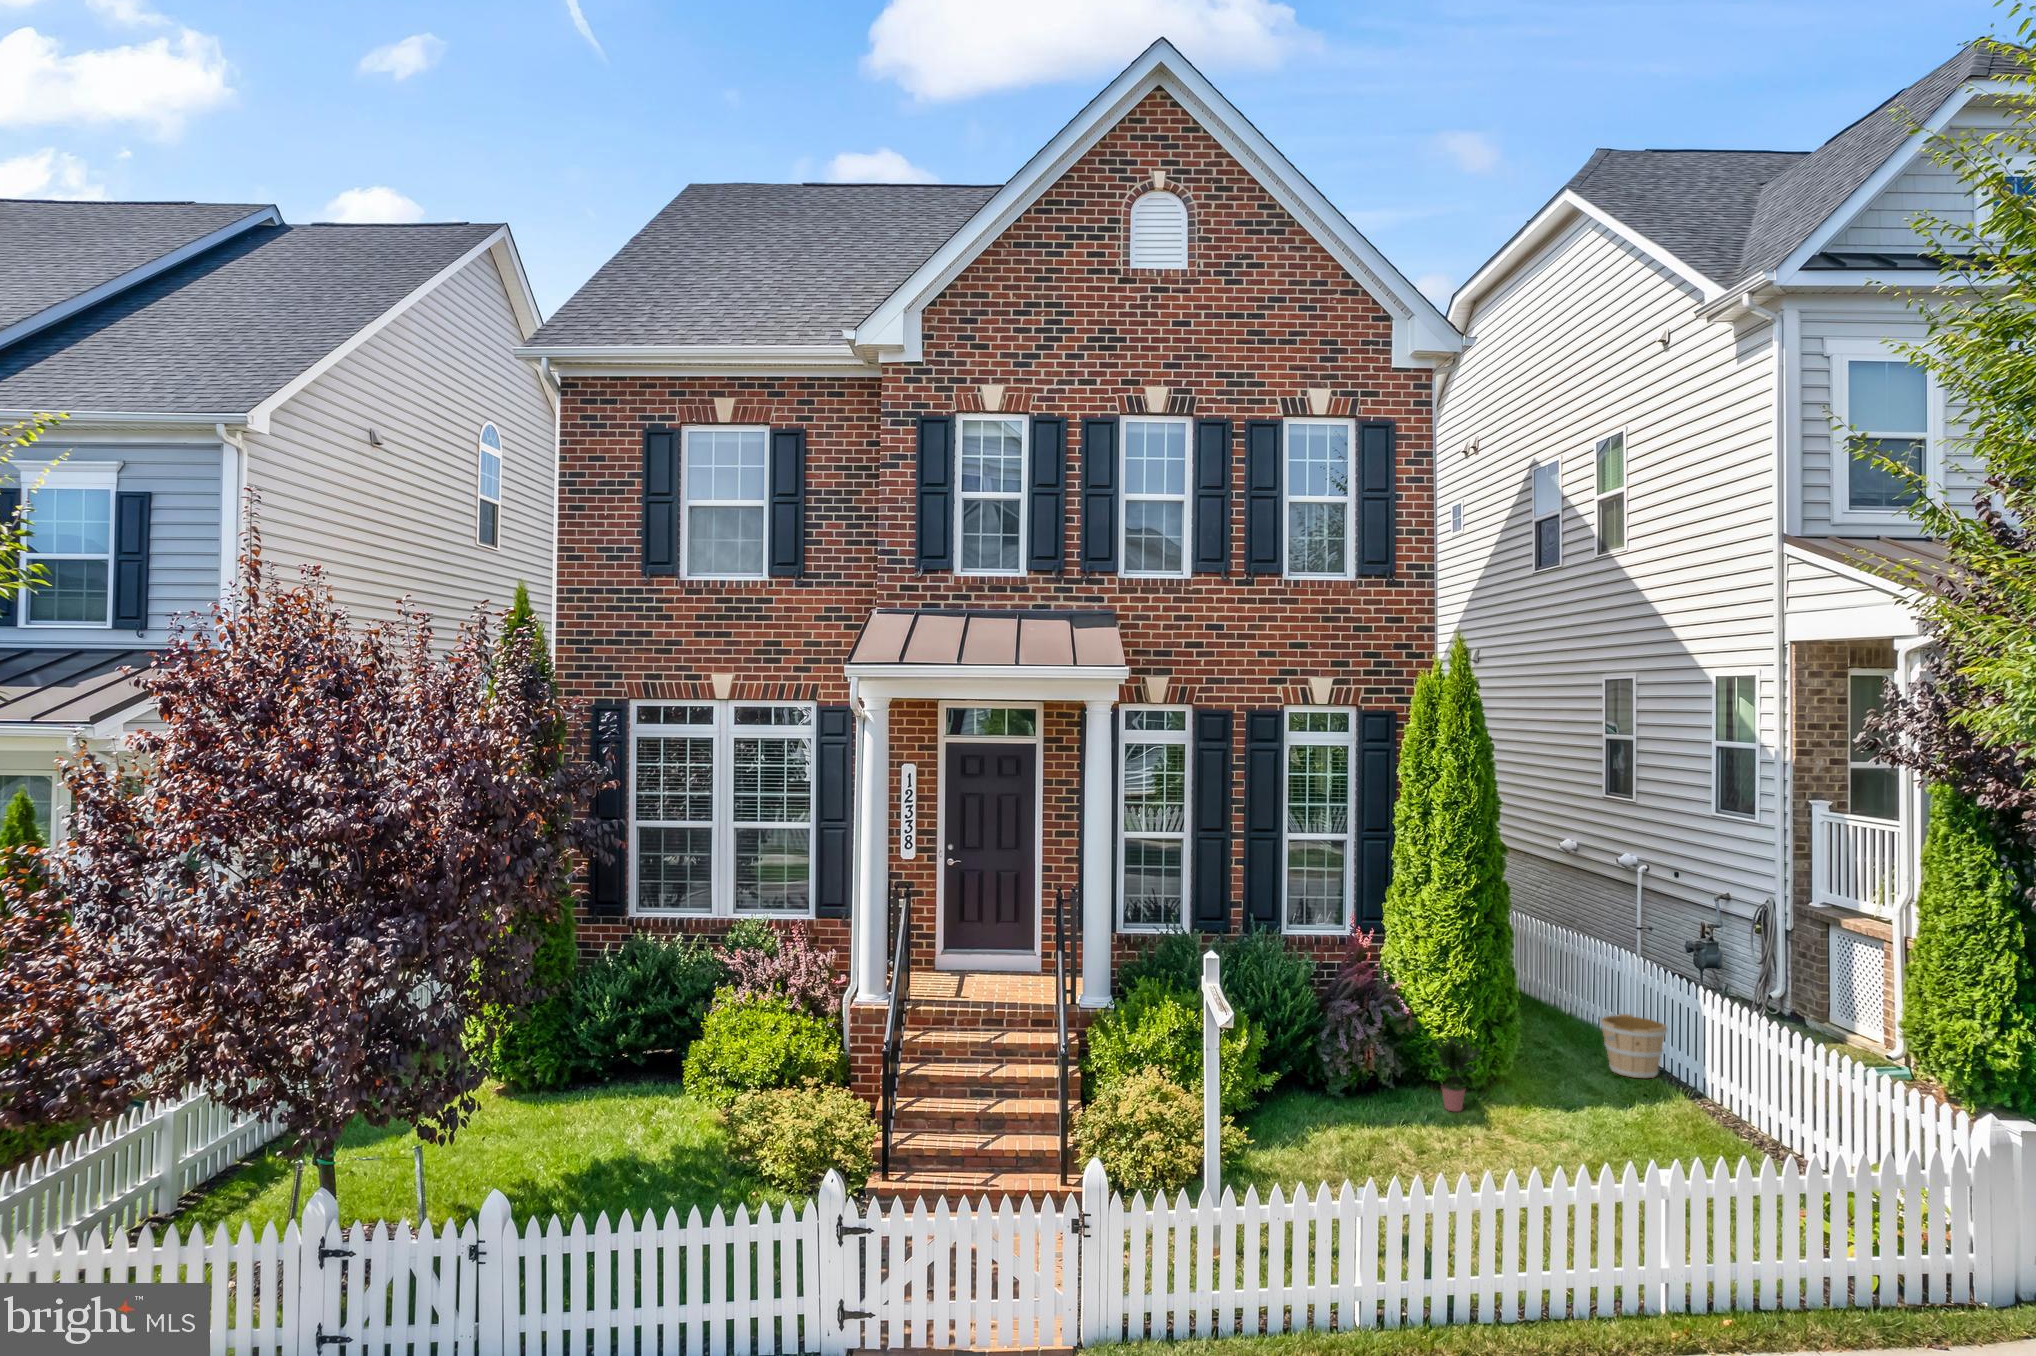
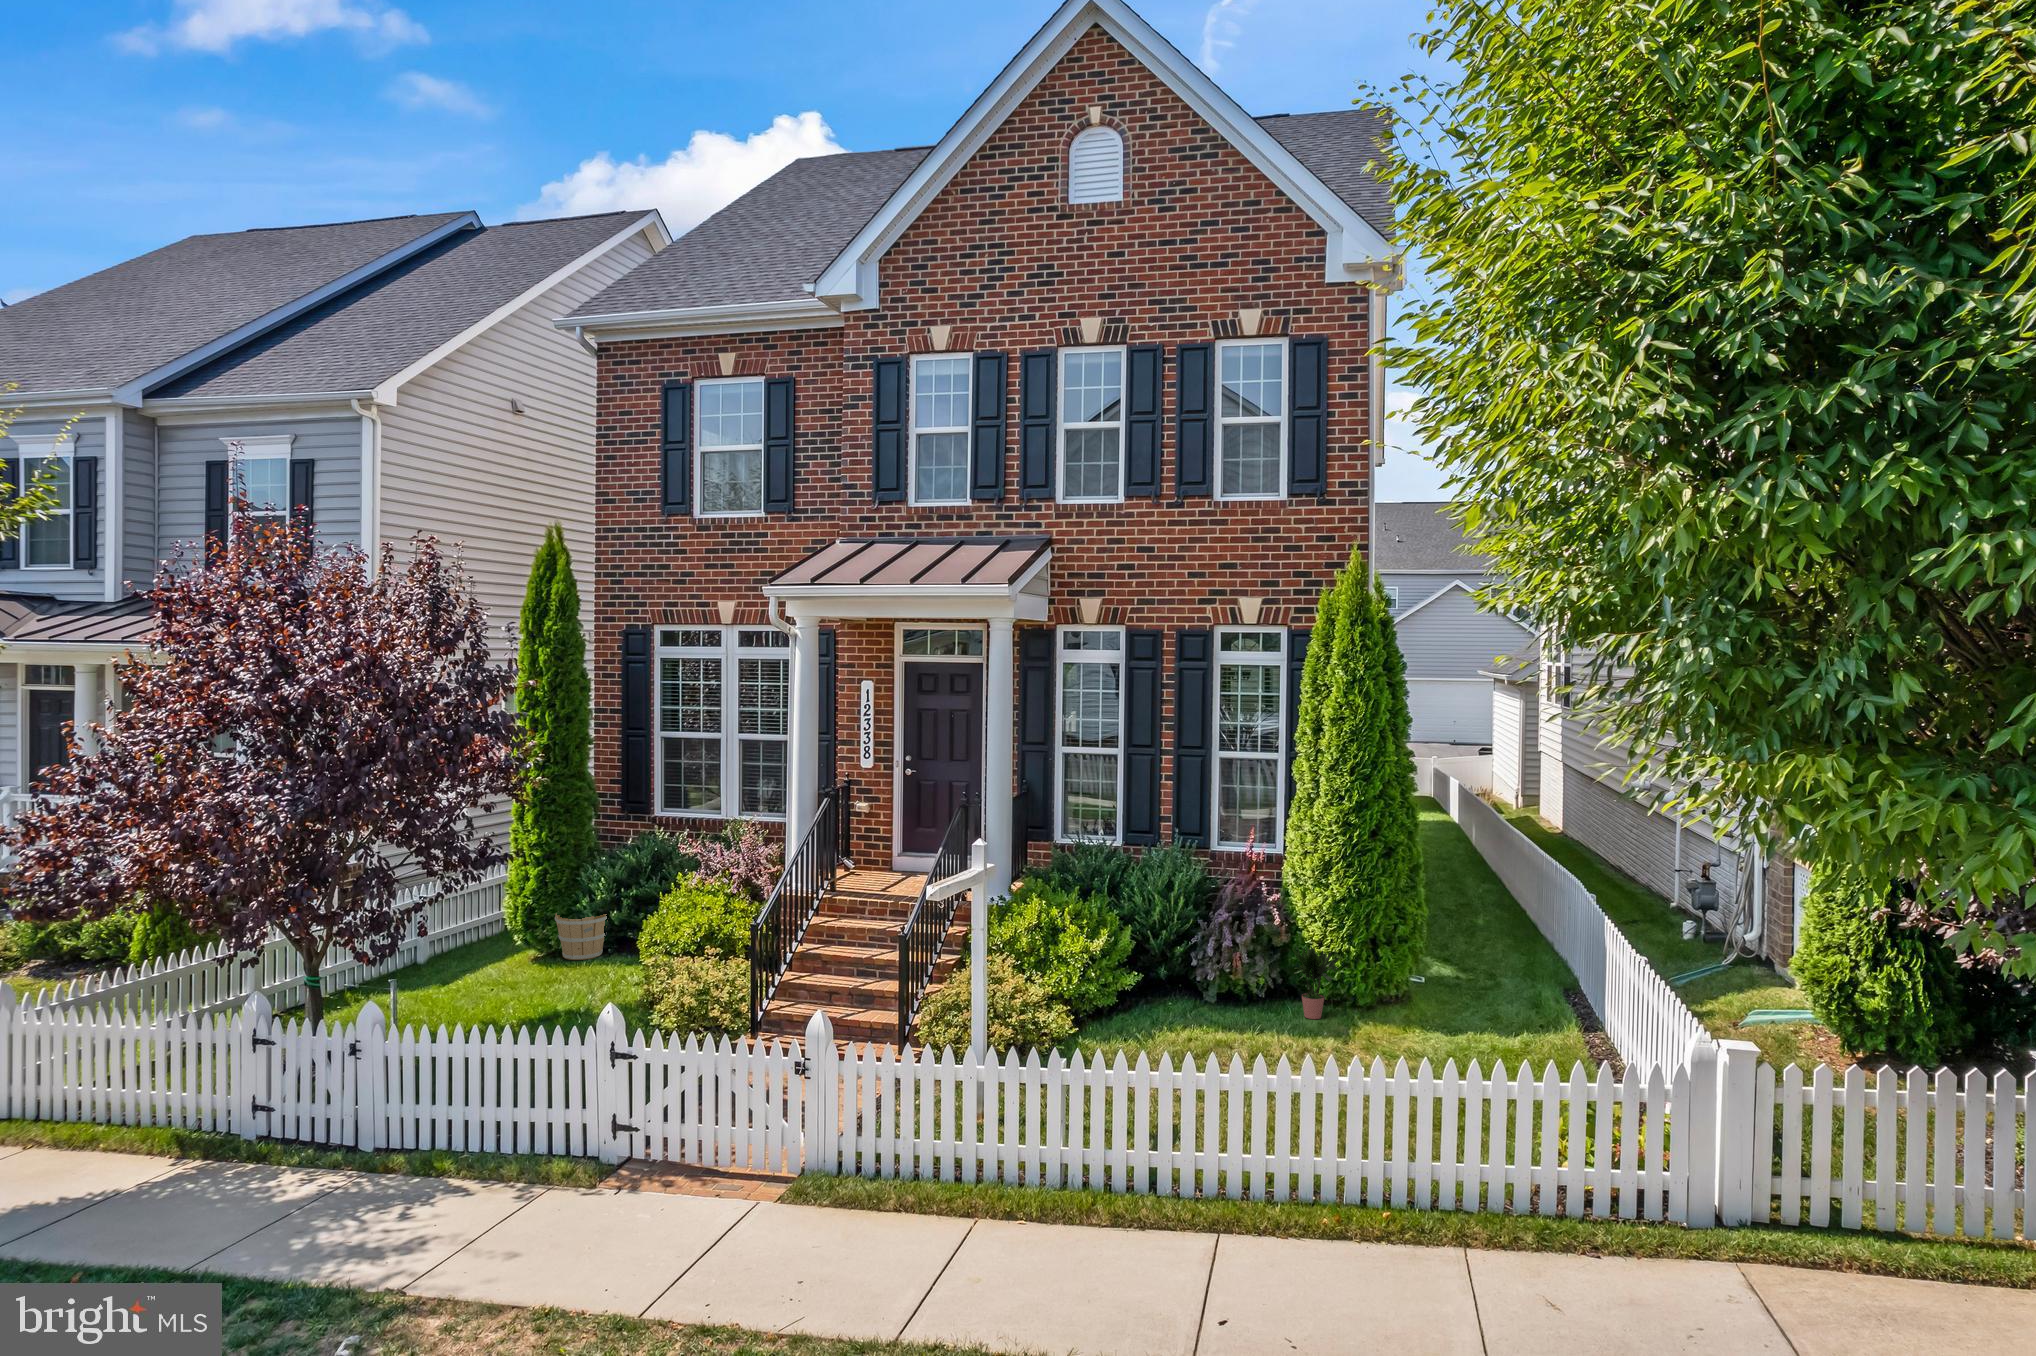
wooden bucket: present [1600,1014,1667,1078] -> present [555,913,607,960]

